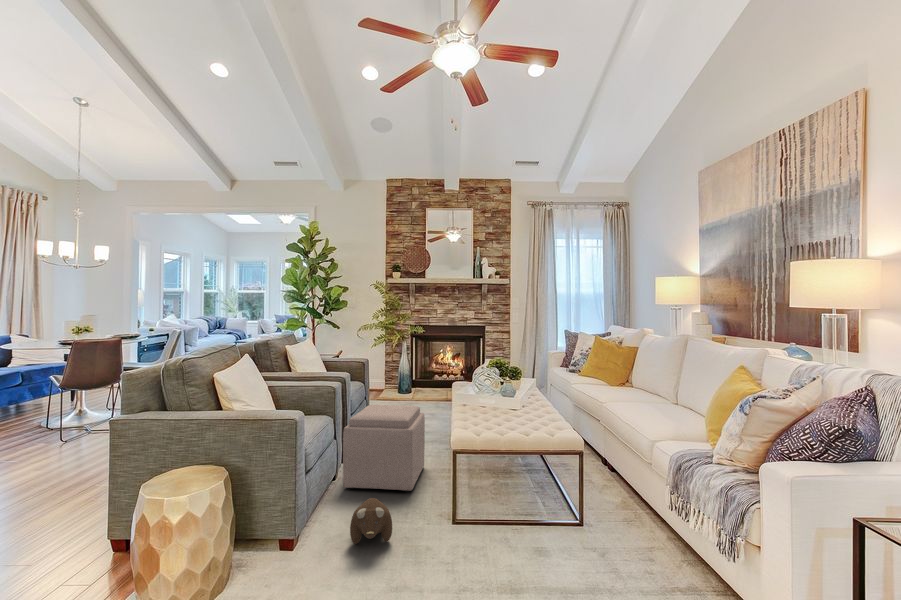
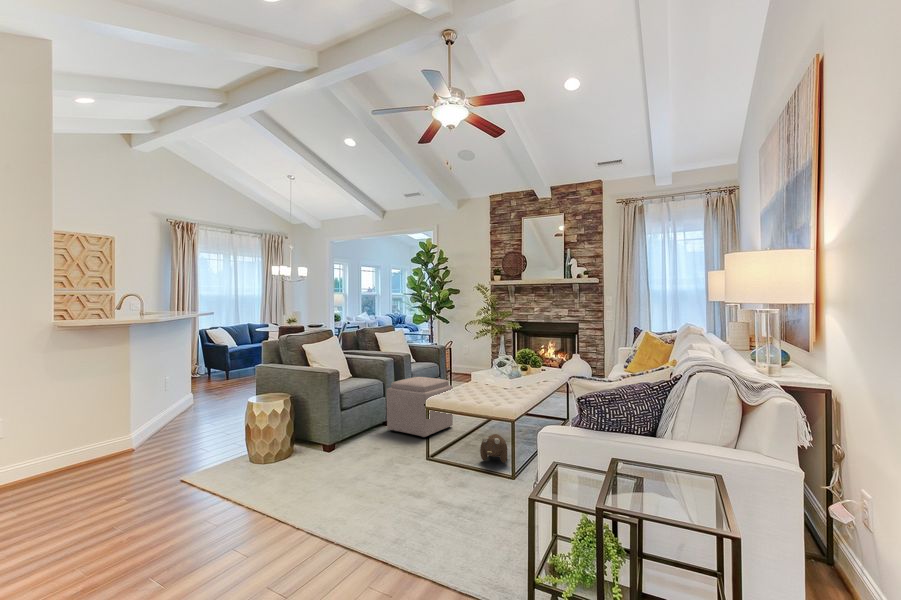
plush toy: present [350,498,392,544] -> present [480,434,507,463]

